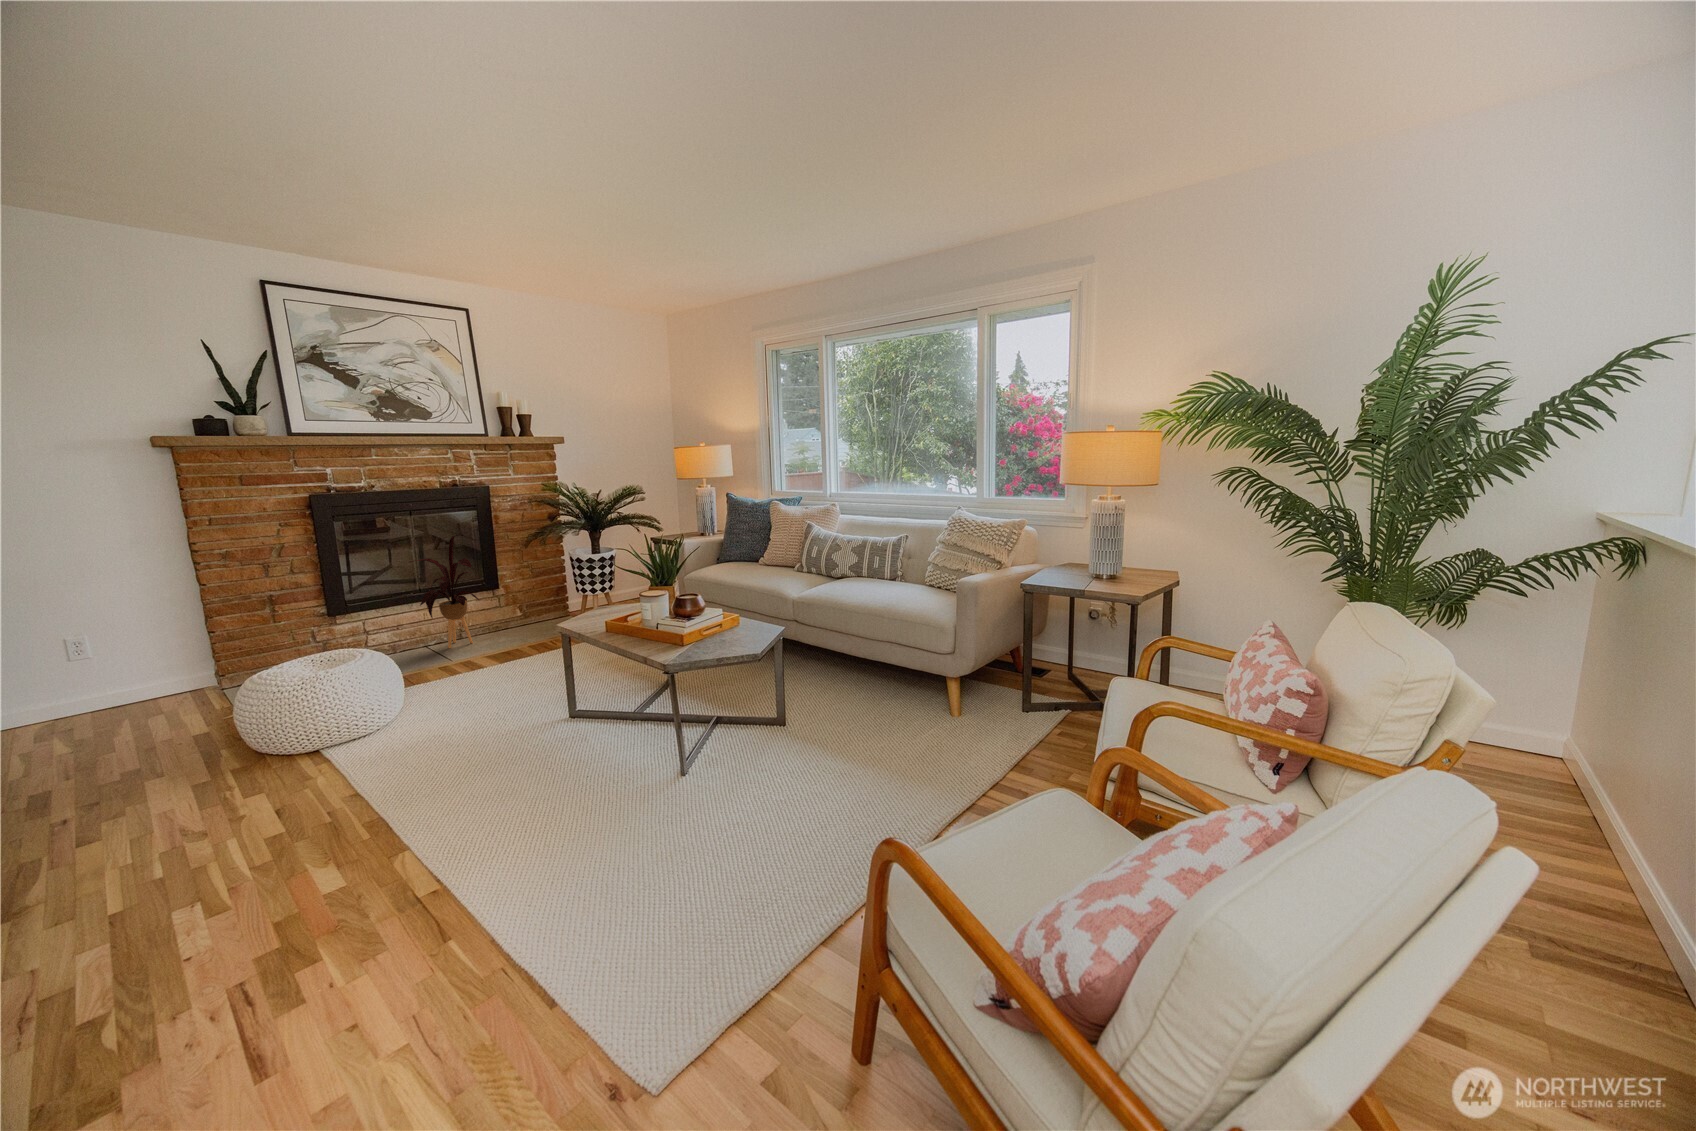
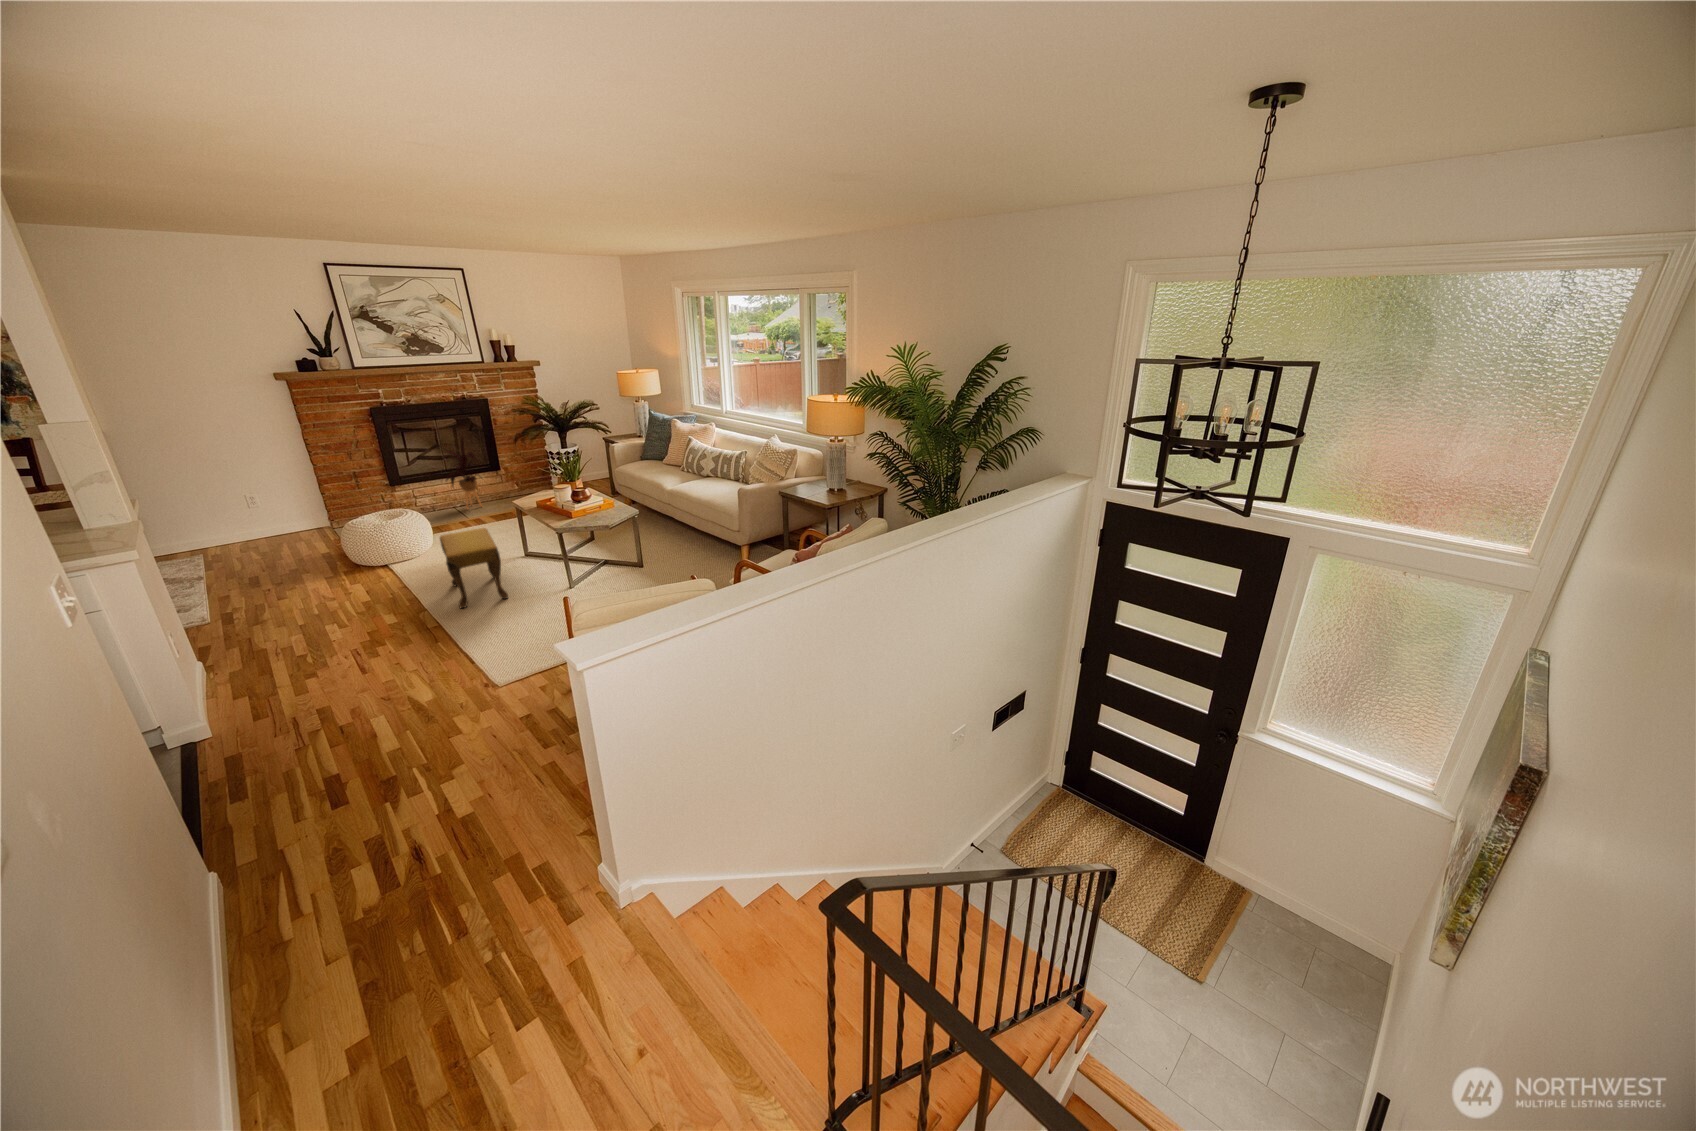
footstool: none [439,668,573,838] -> present [440,528,508,608]

